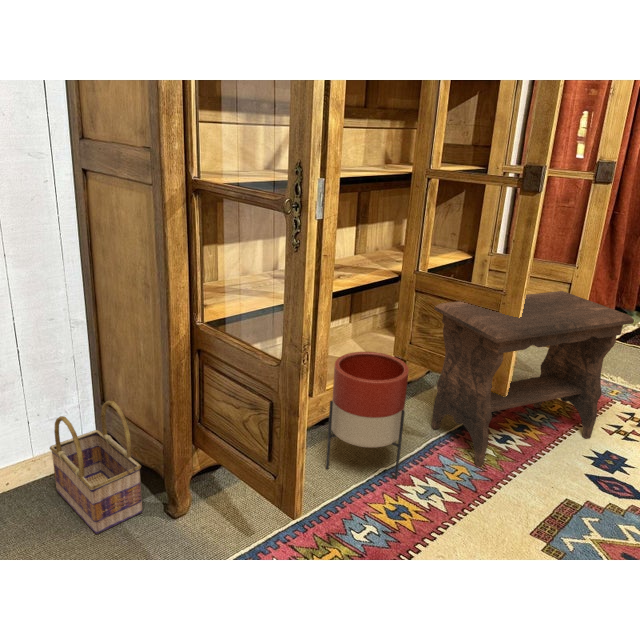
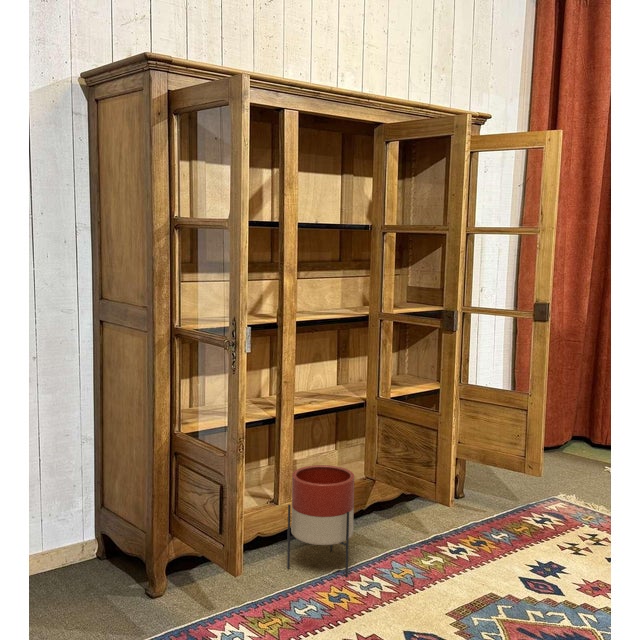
footstool: present [432,291,634,466] -> none [386,415,562,570]
basket: present [50,401,142,534] -> none [58,498,129,605]

